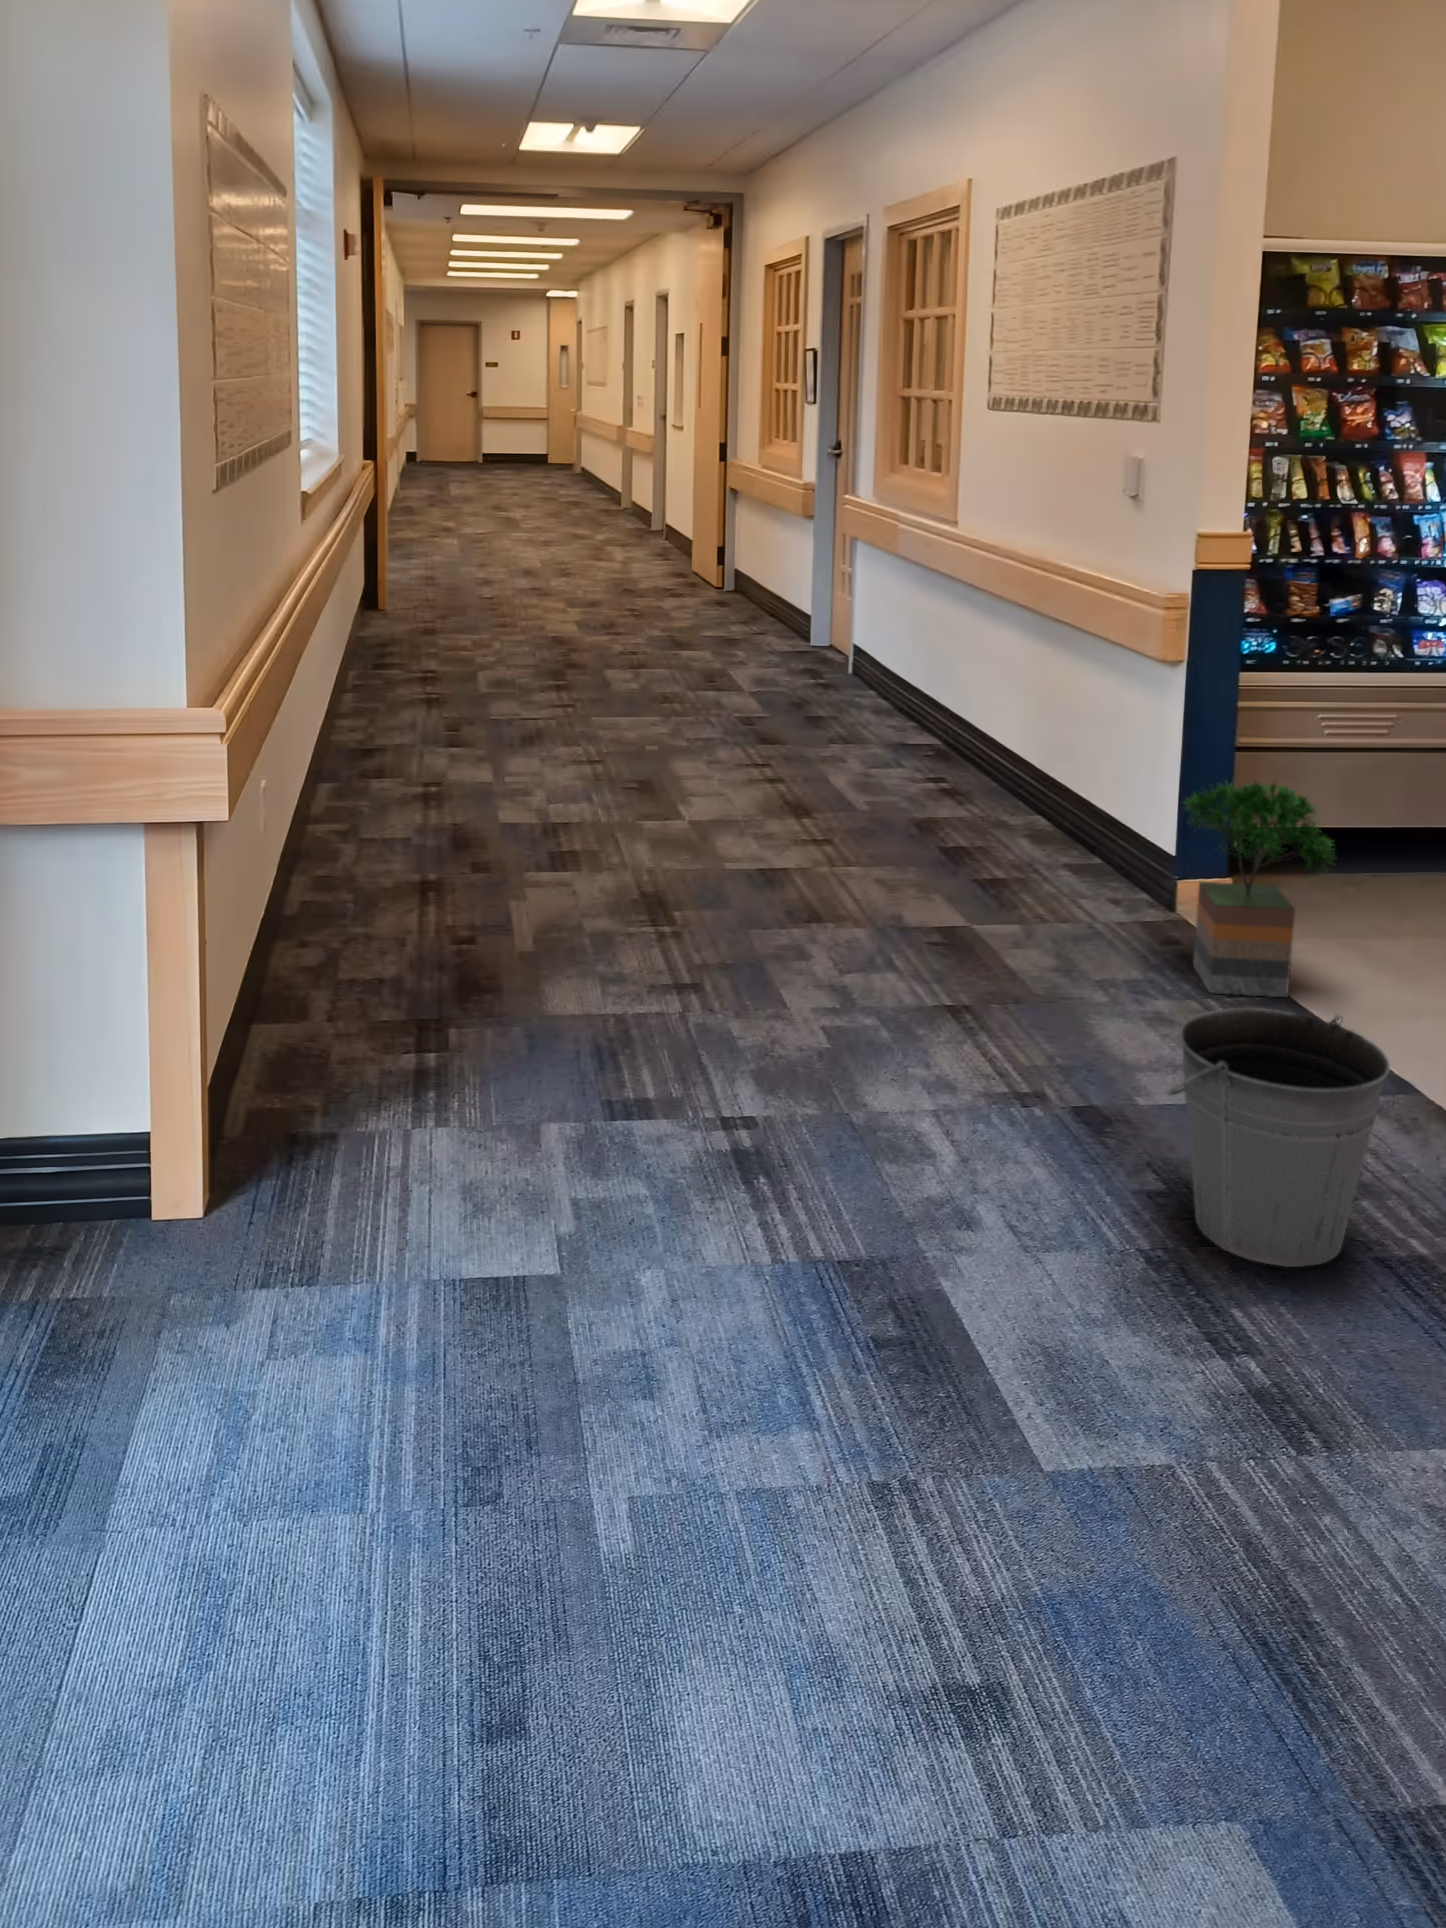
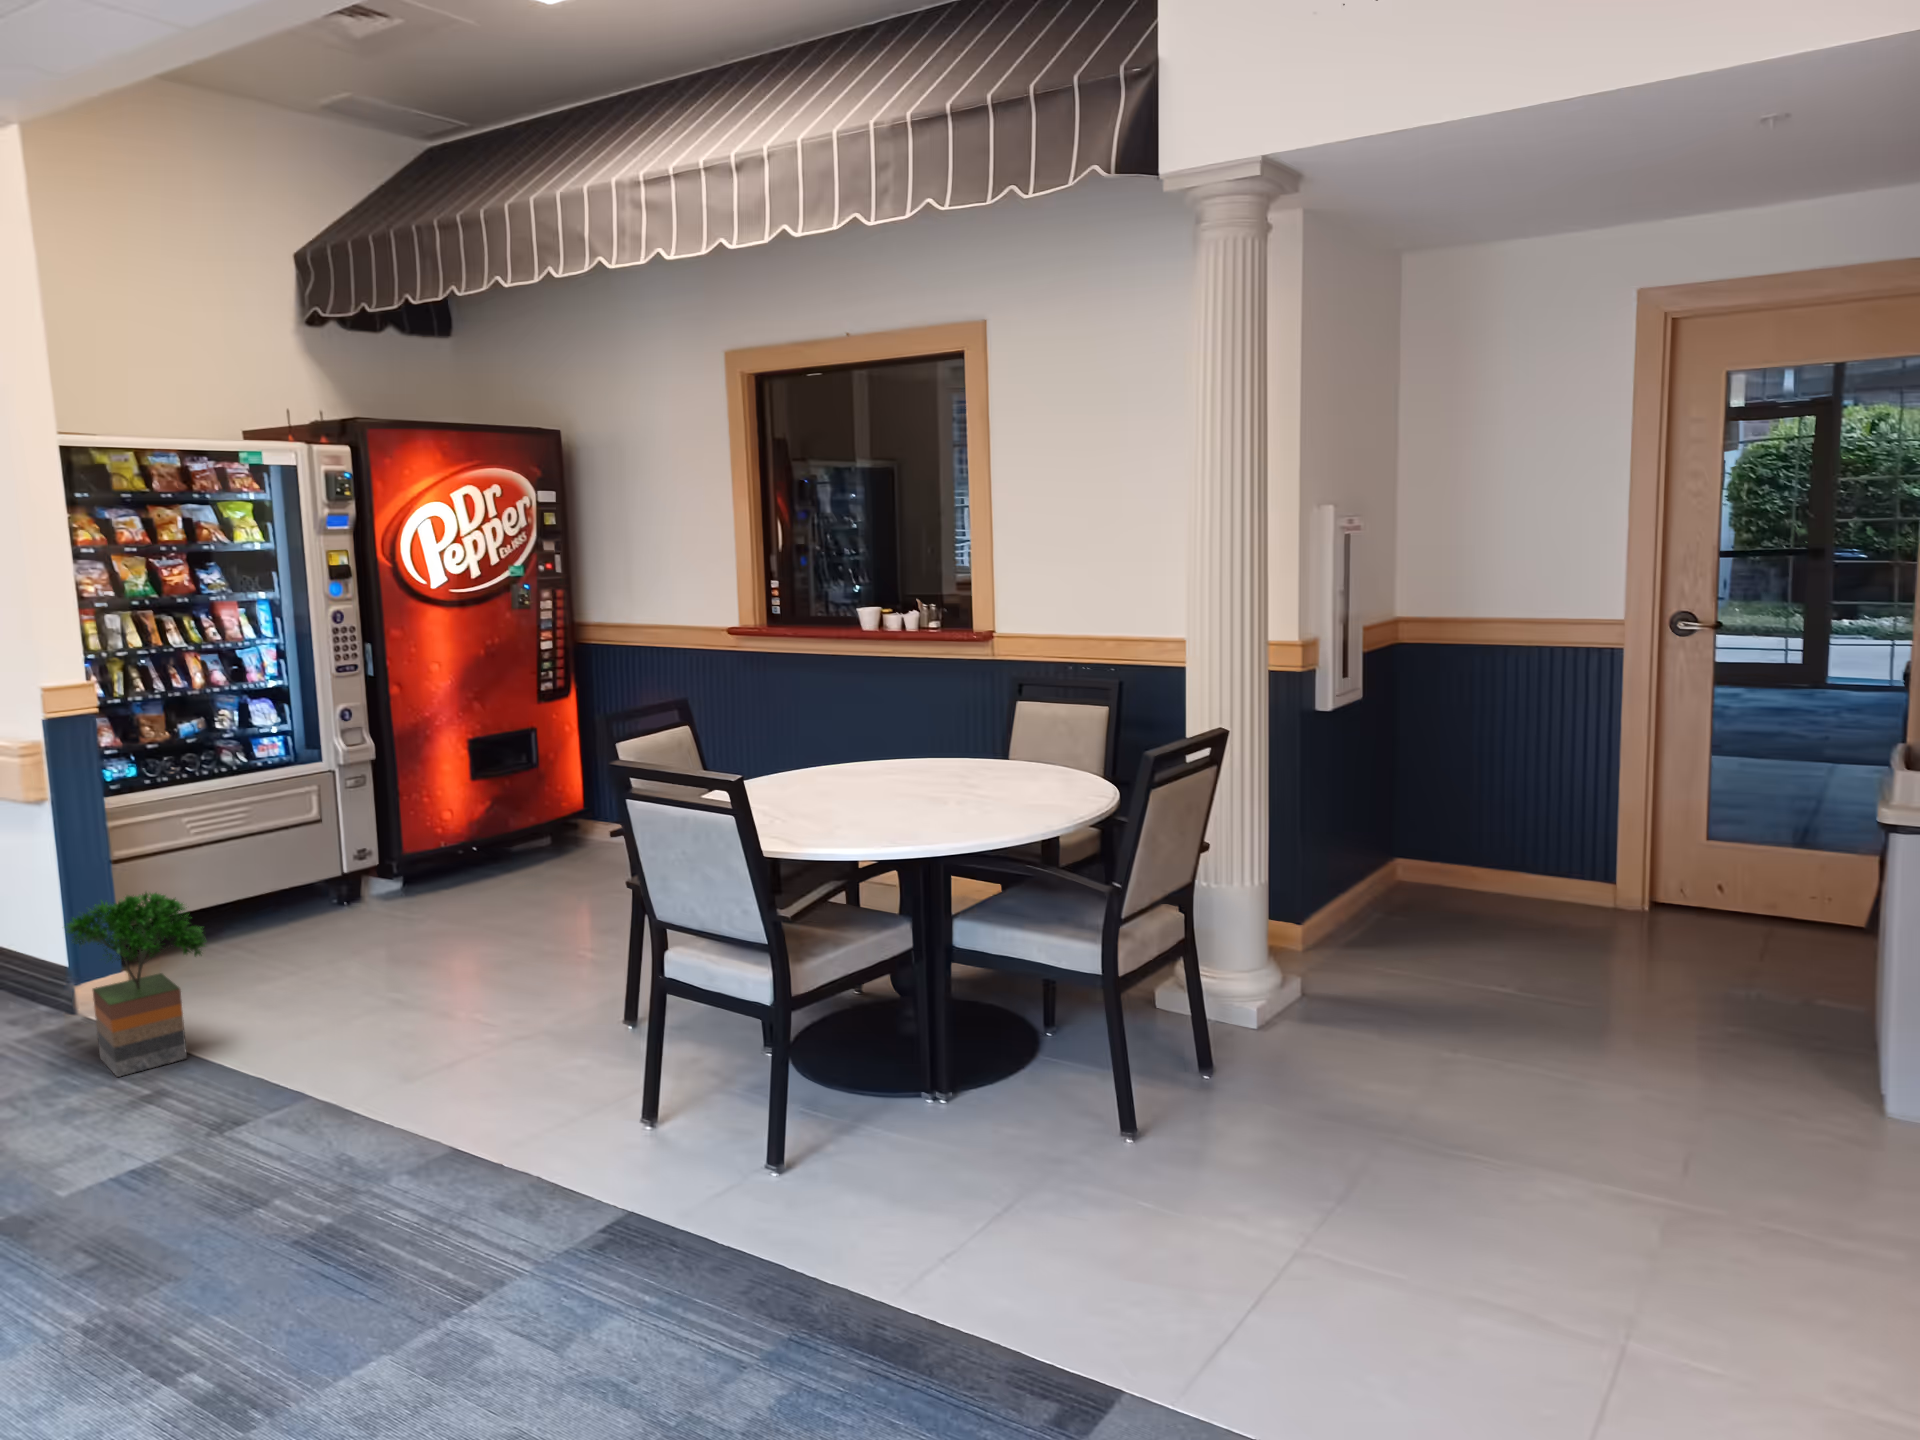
bucket: present [1167,1008,1390,1267] -> none [76,1069,255,1280]

